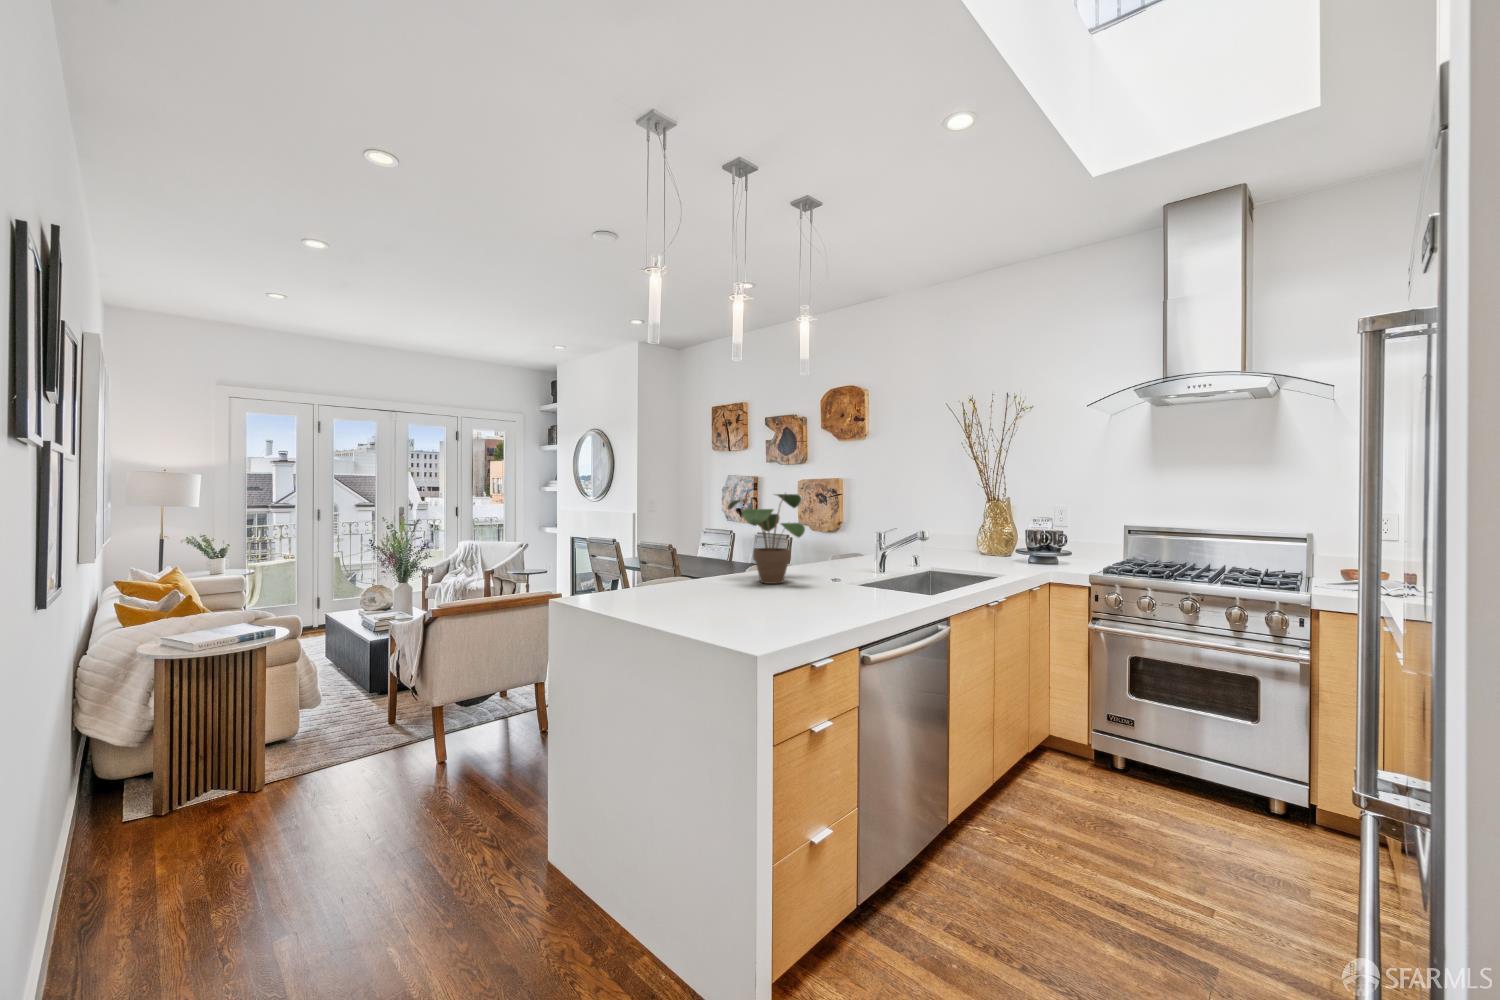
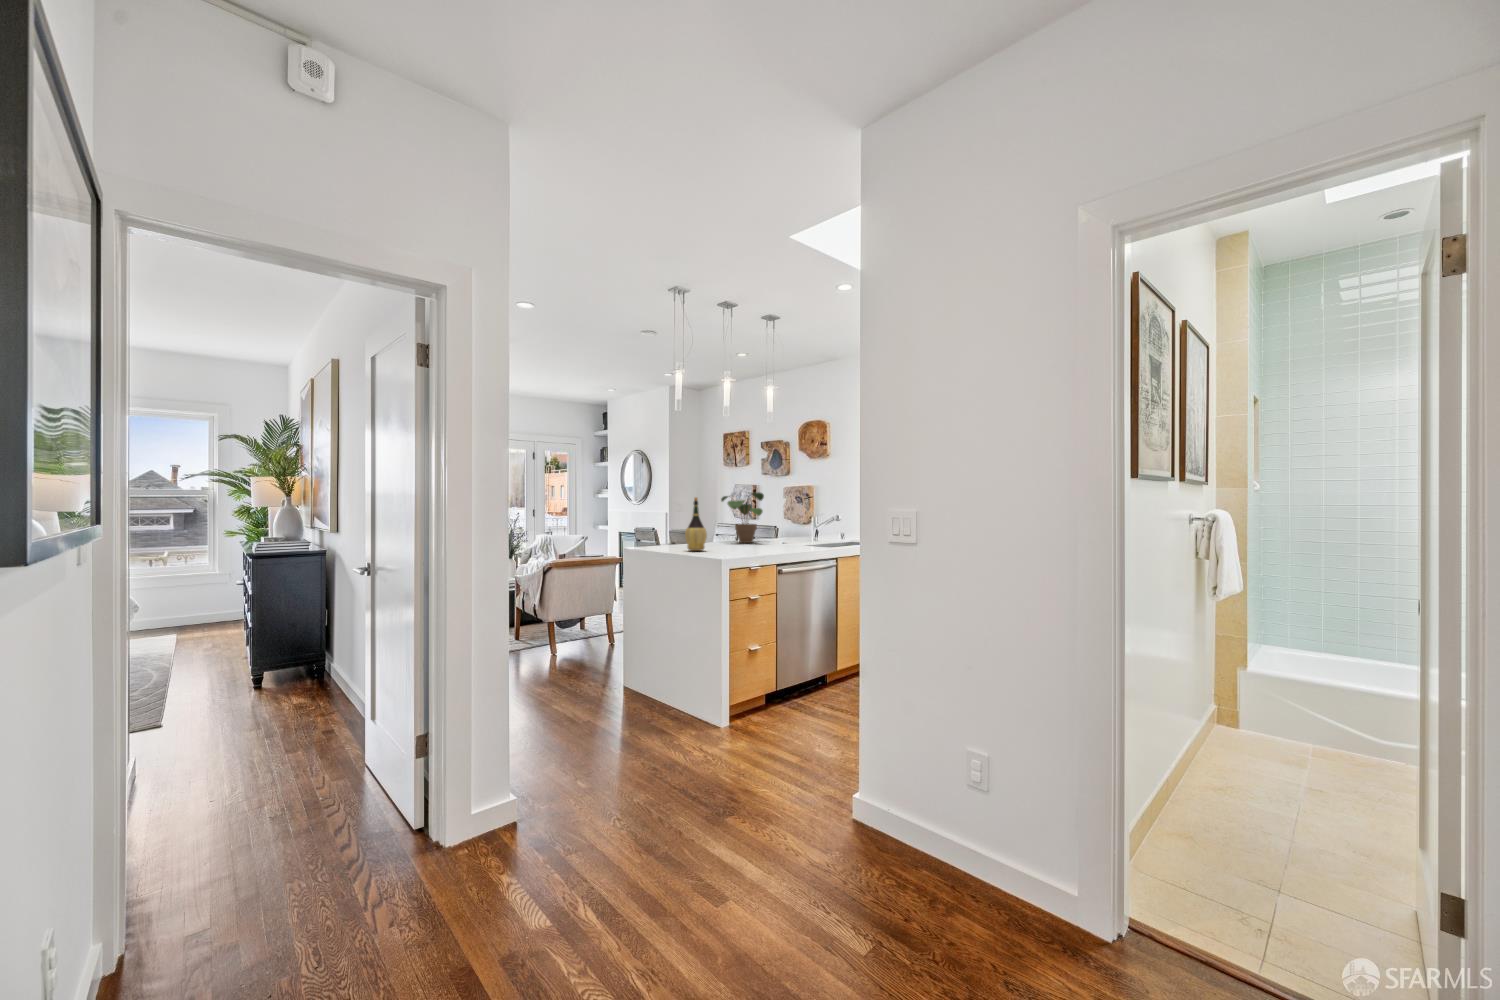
wine bottle: none [669,508,712,617] -> present [685,498,707,551]

